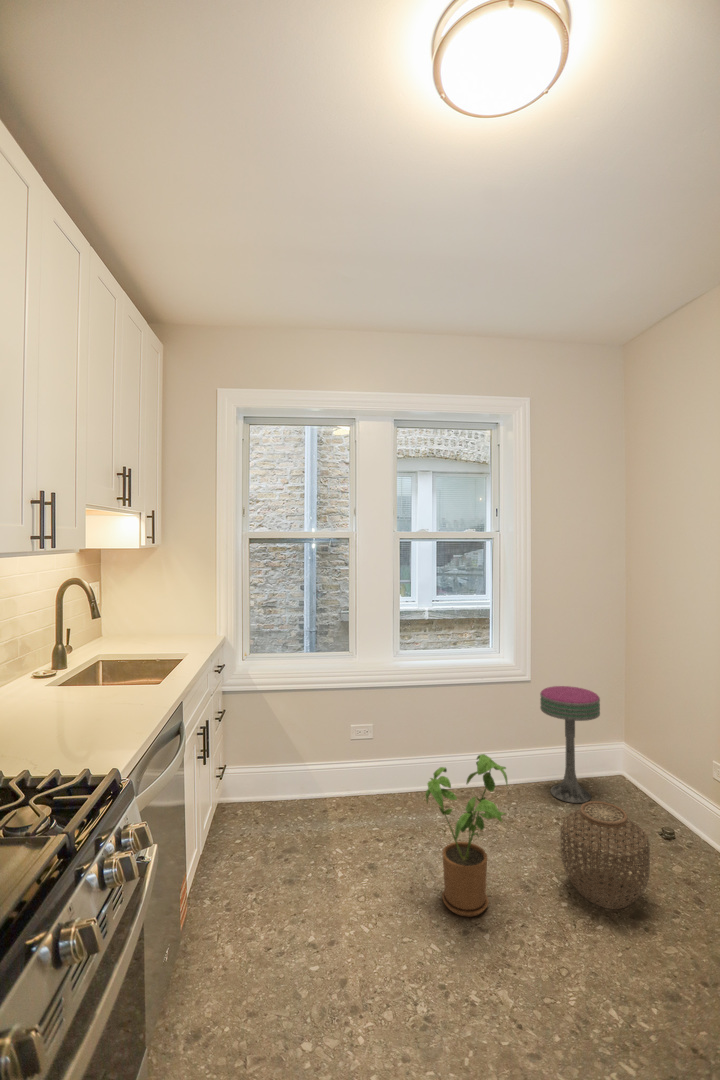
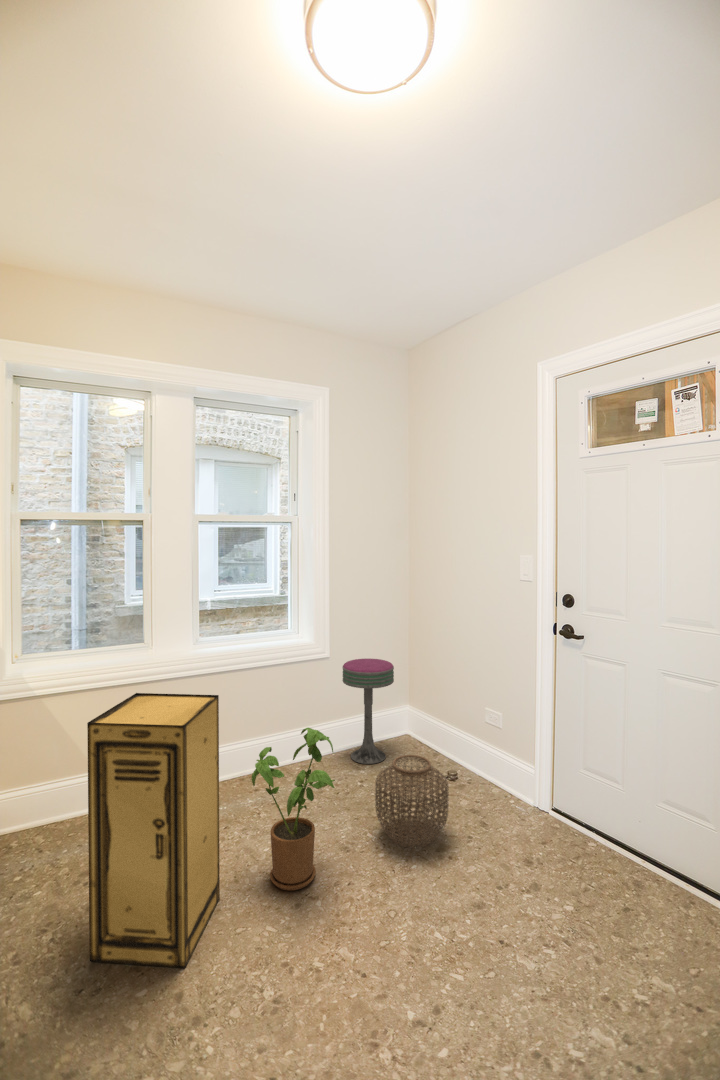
storage cabinet: none [278,699,393,959] -> present [87,693,220,968]

